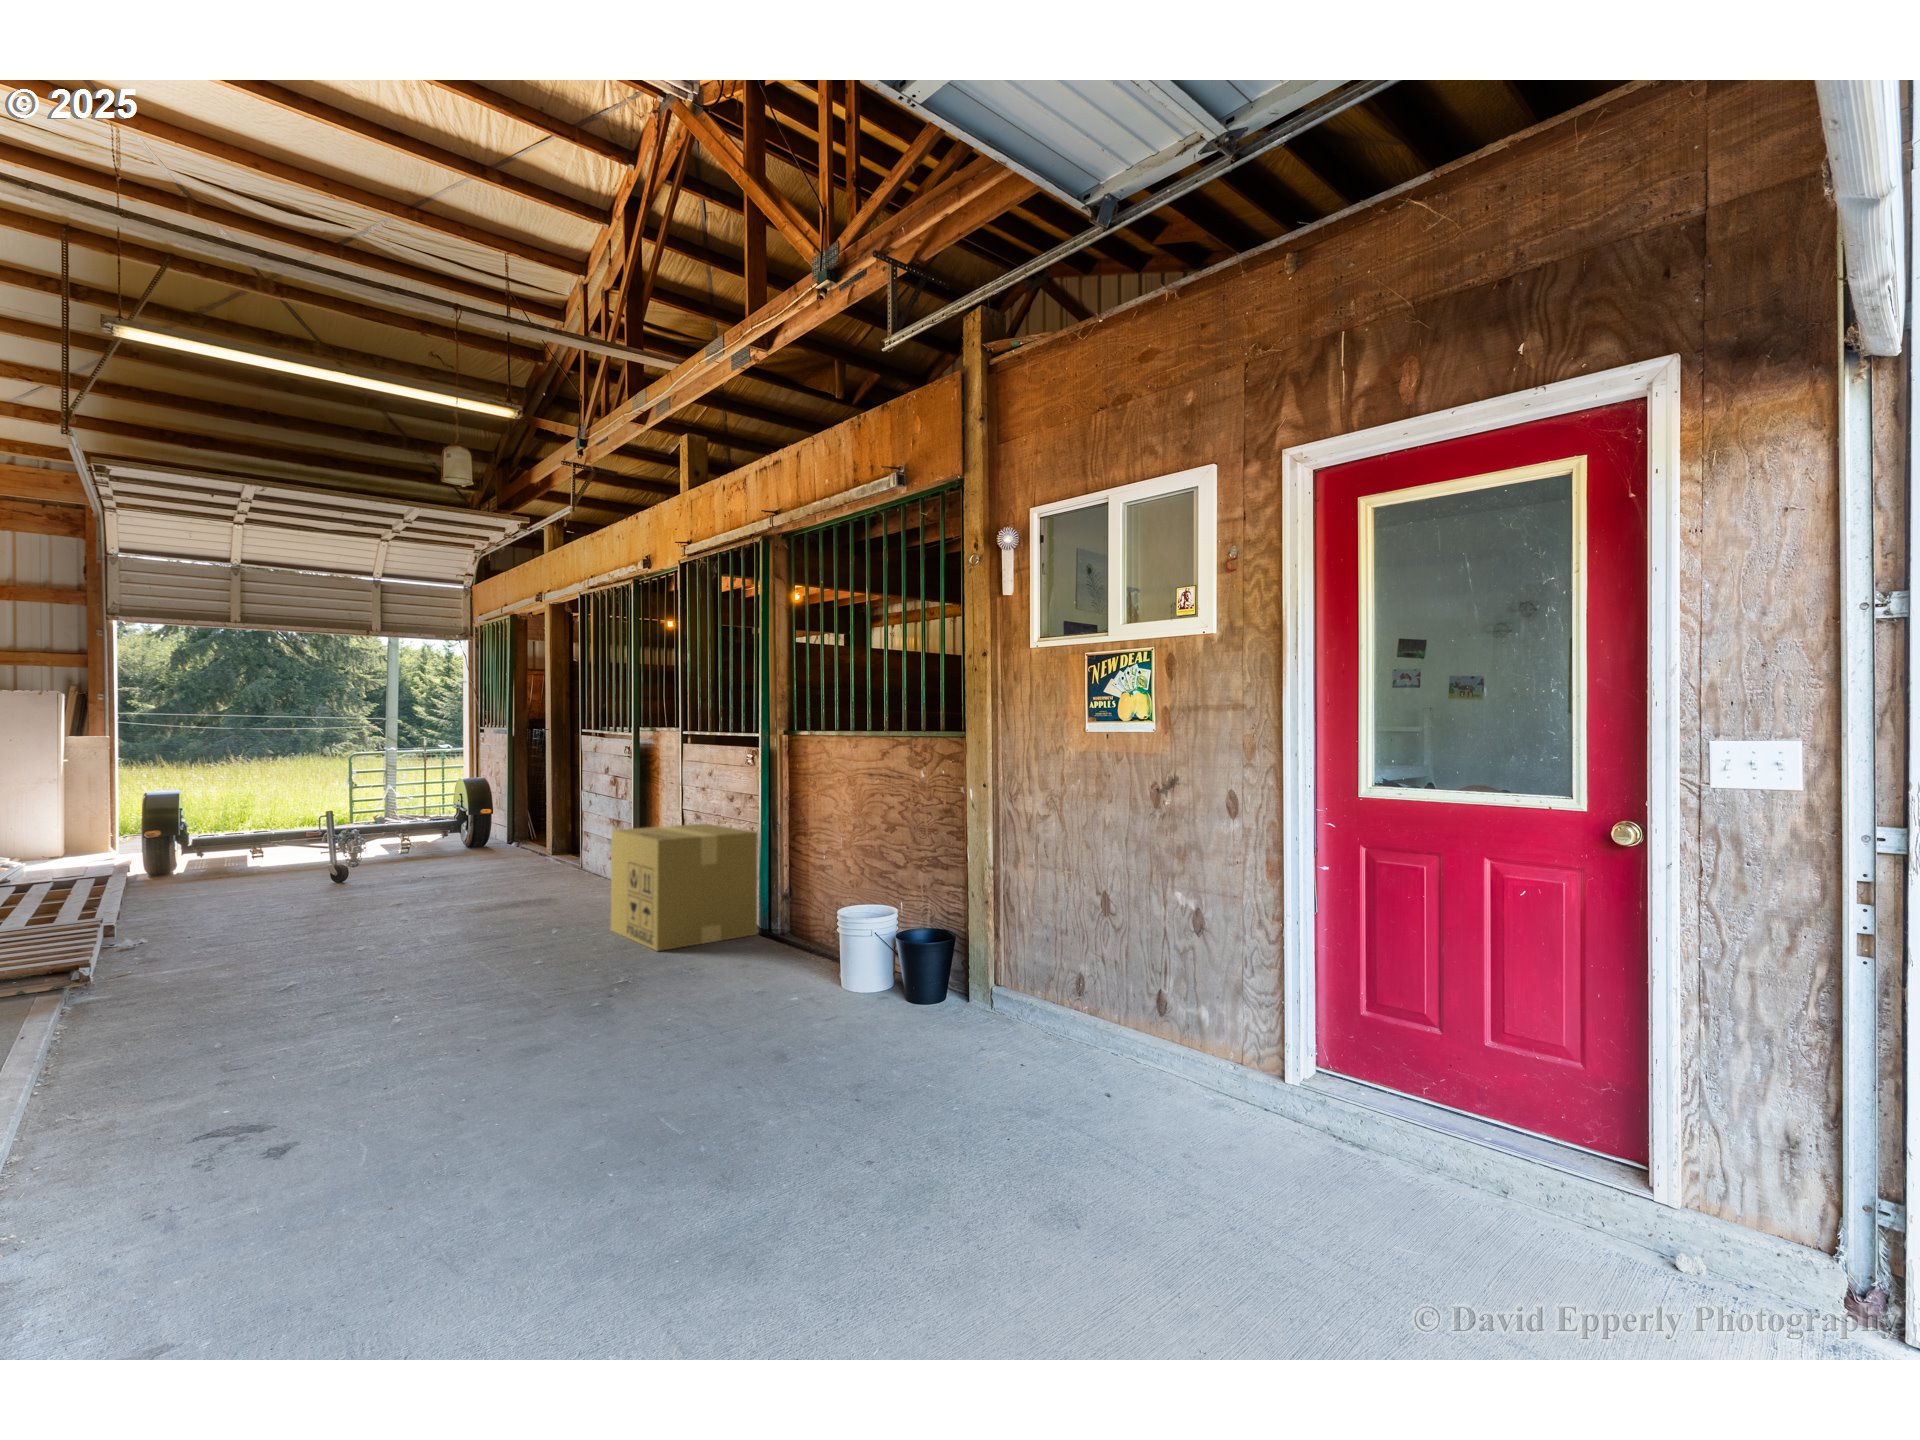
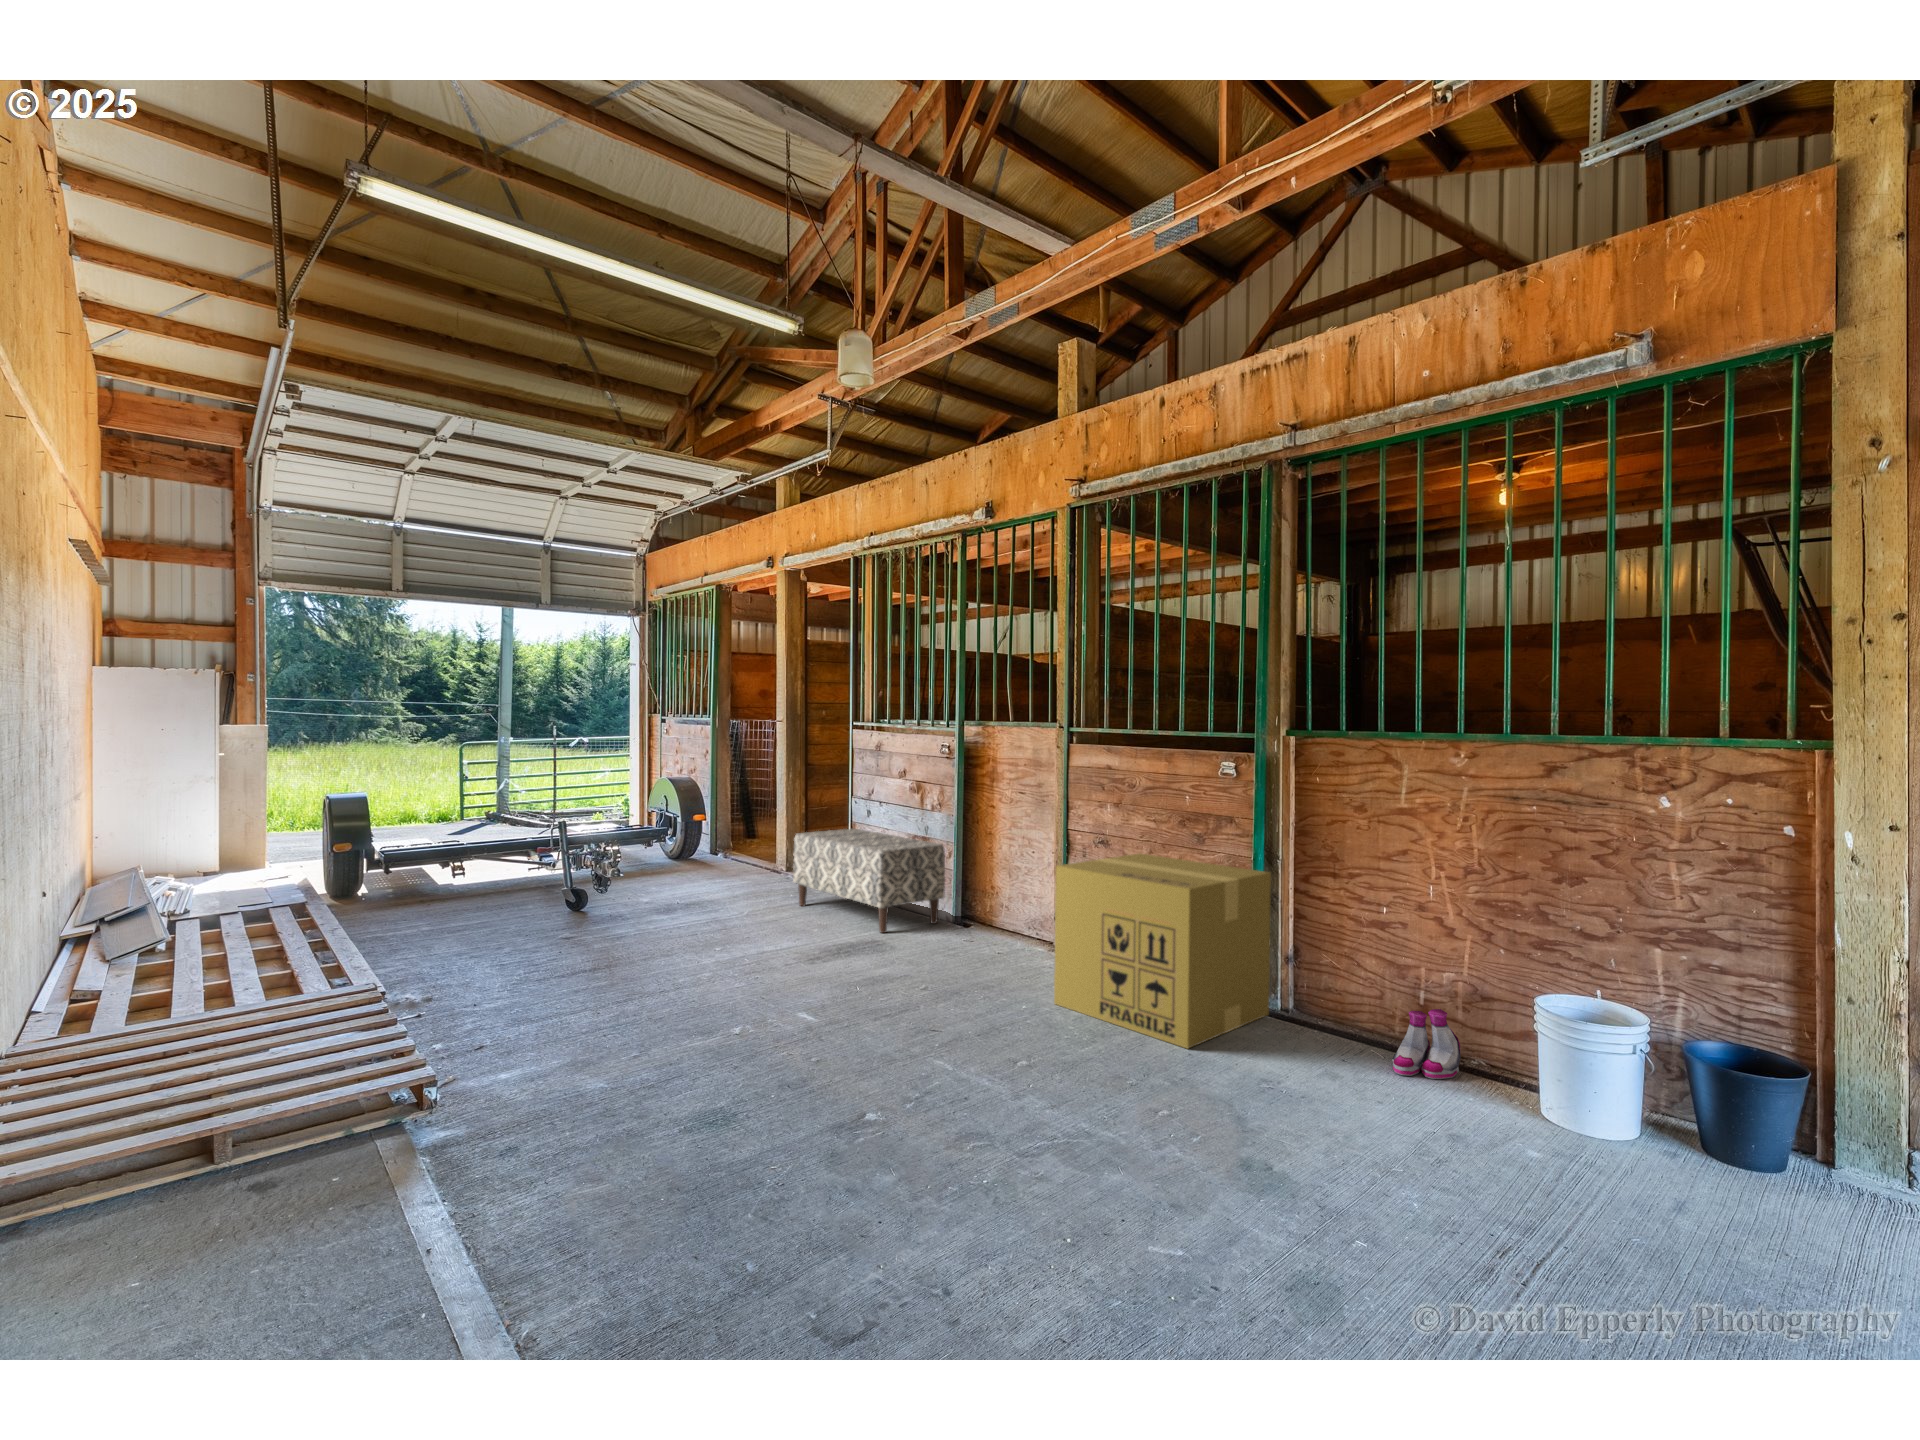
bench: none [517,816,620,893] -> present [793,828,945,933]
boots: none [775,918,826,964] -> present [1392,1009,1461,1079]

